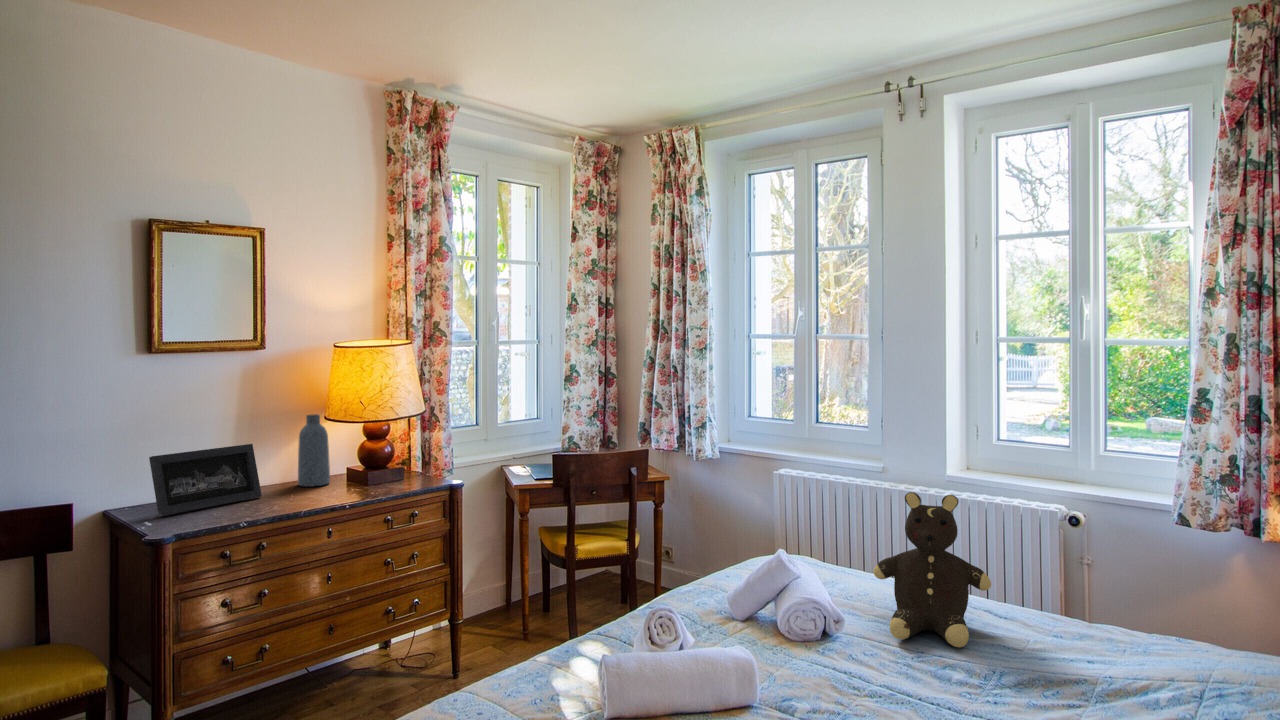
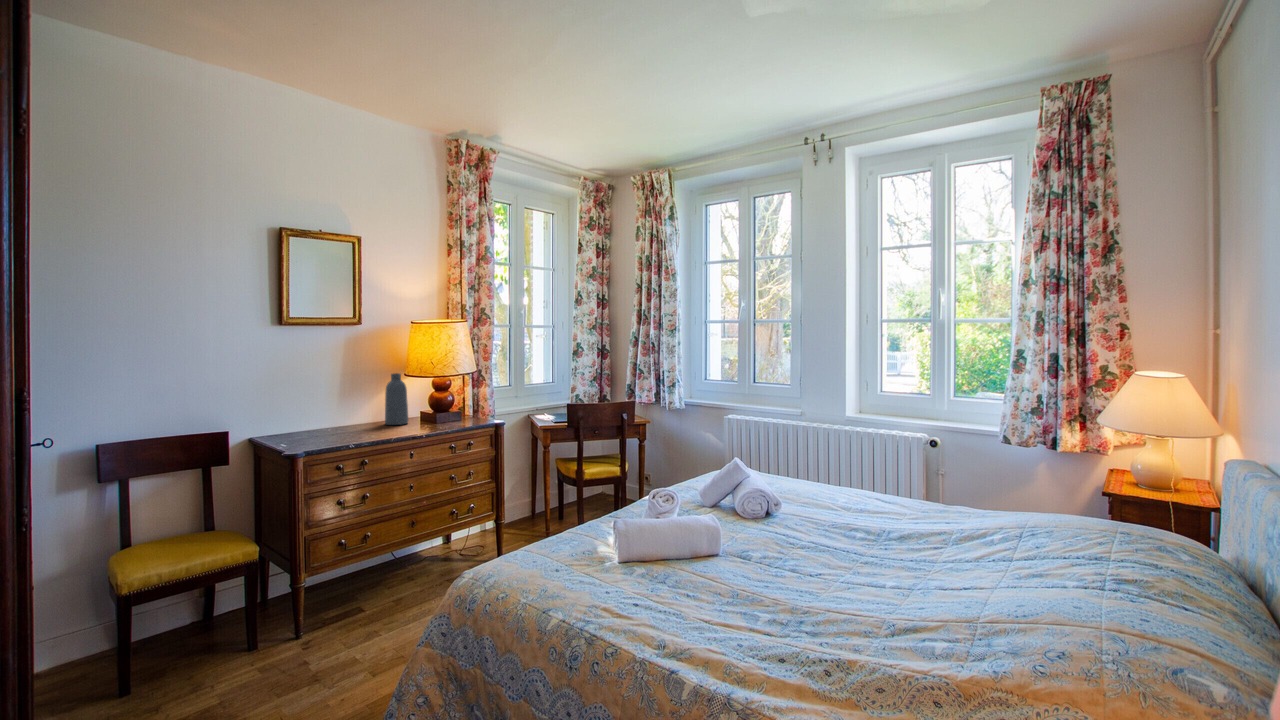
picture frame: present [149,444,262,516] -> none [281,393,361,443]
teddy bear: present [874,492,991,648] -> none [801,415,881,517]

